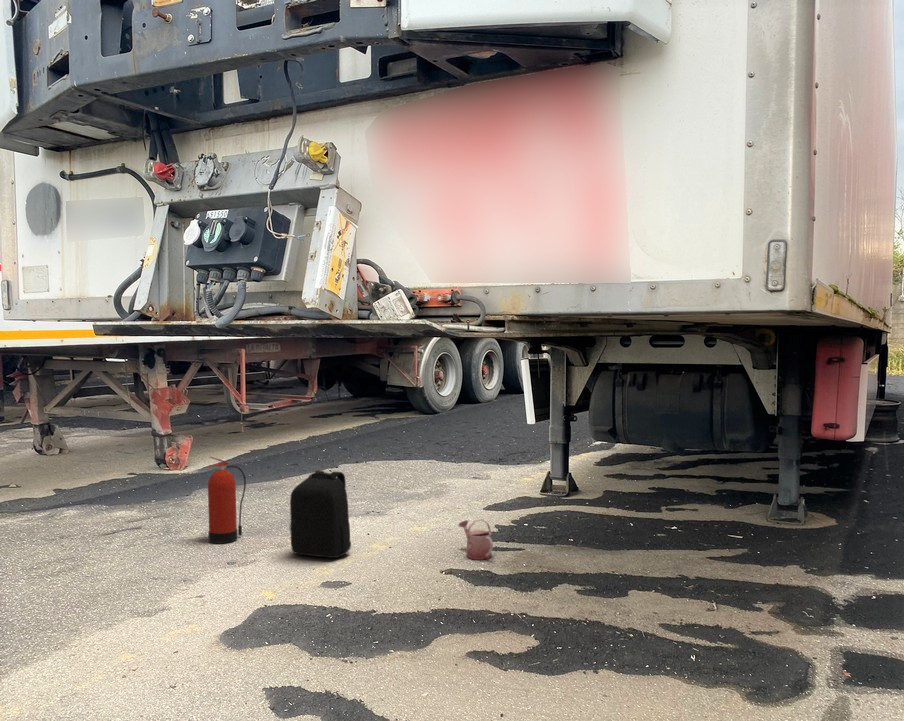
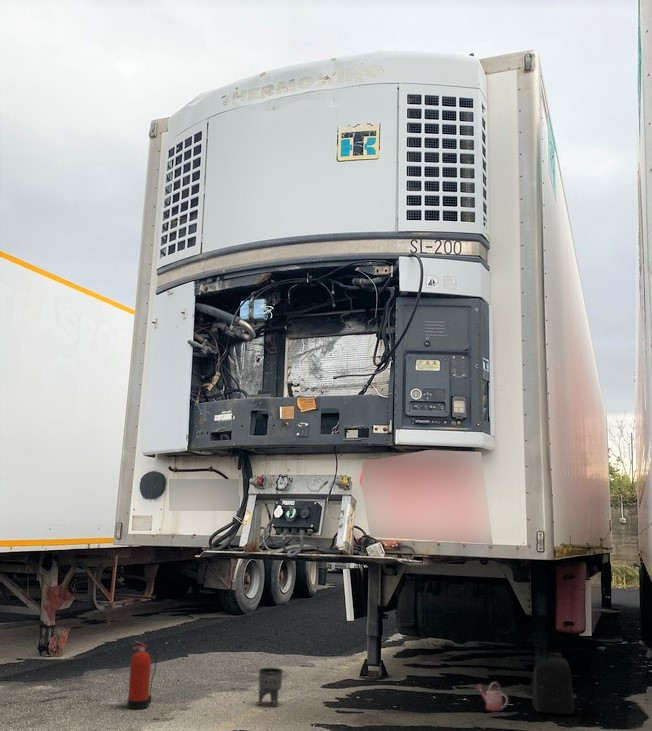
backpack: present [290,470,351,558] -> present [533,653,575,714]
planter: none [382,489,416,540] -> present [259,668,283,707]
watering can: present [459,519,493,560] -> present [476,685,508,711]

